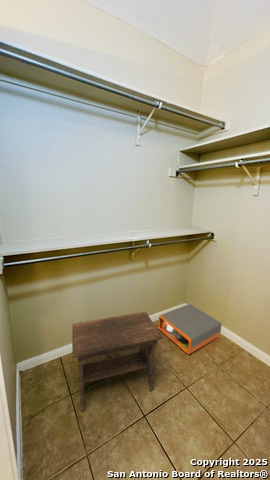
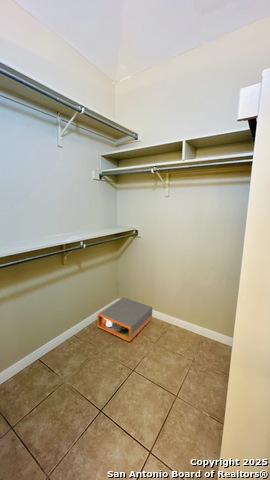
footstool: present [72,312,162,412] -> none [5,312,109,438]

